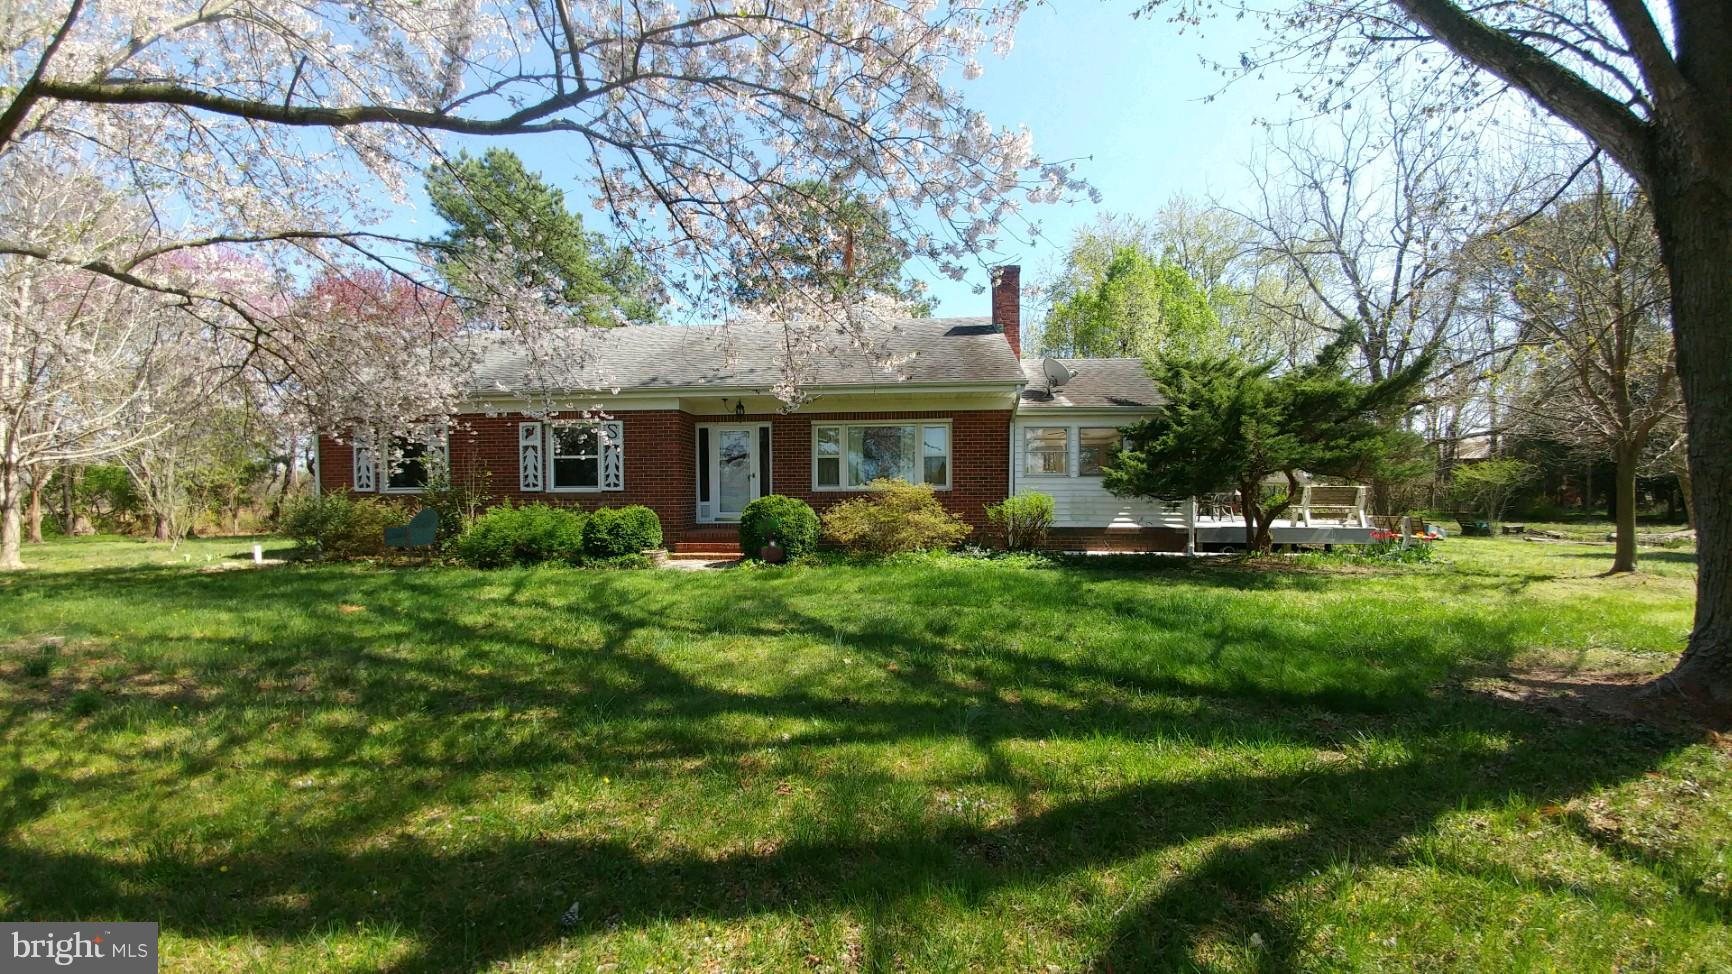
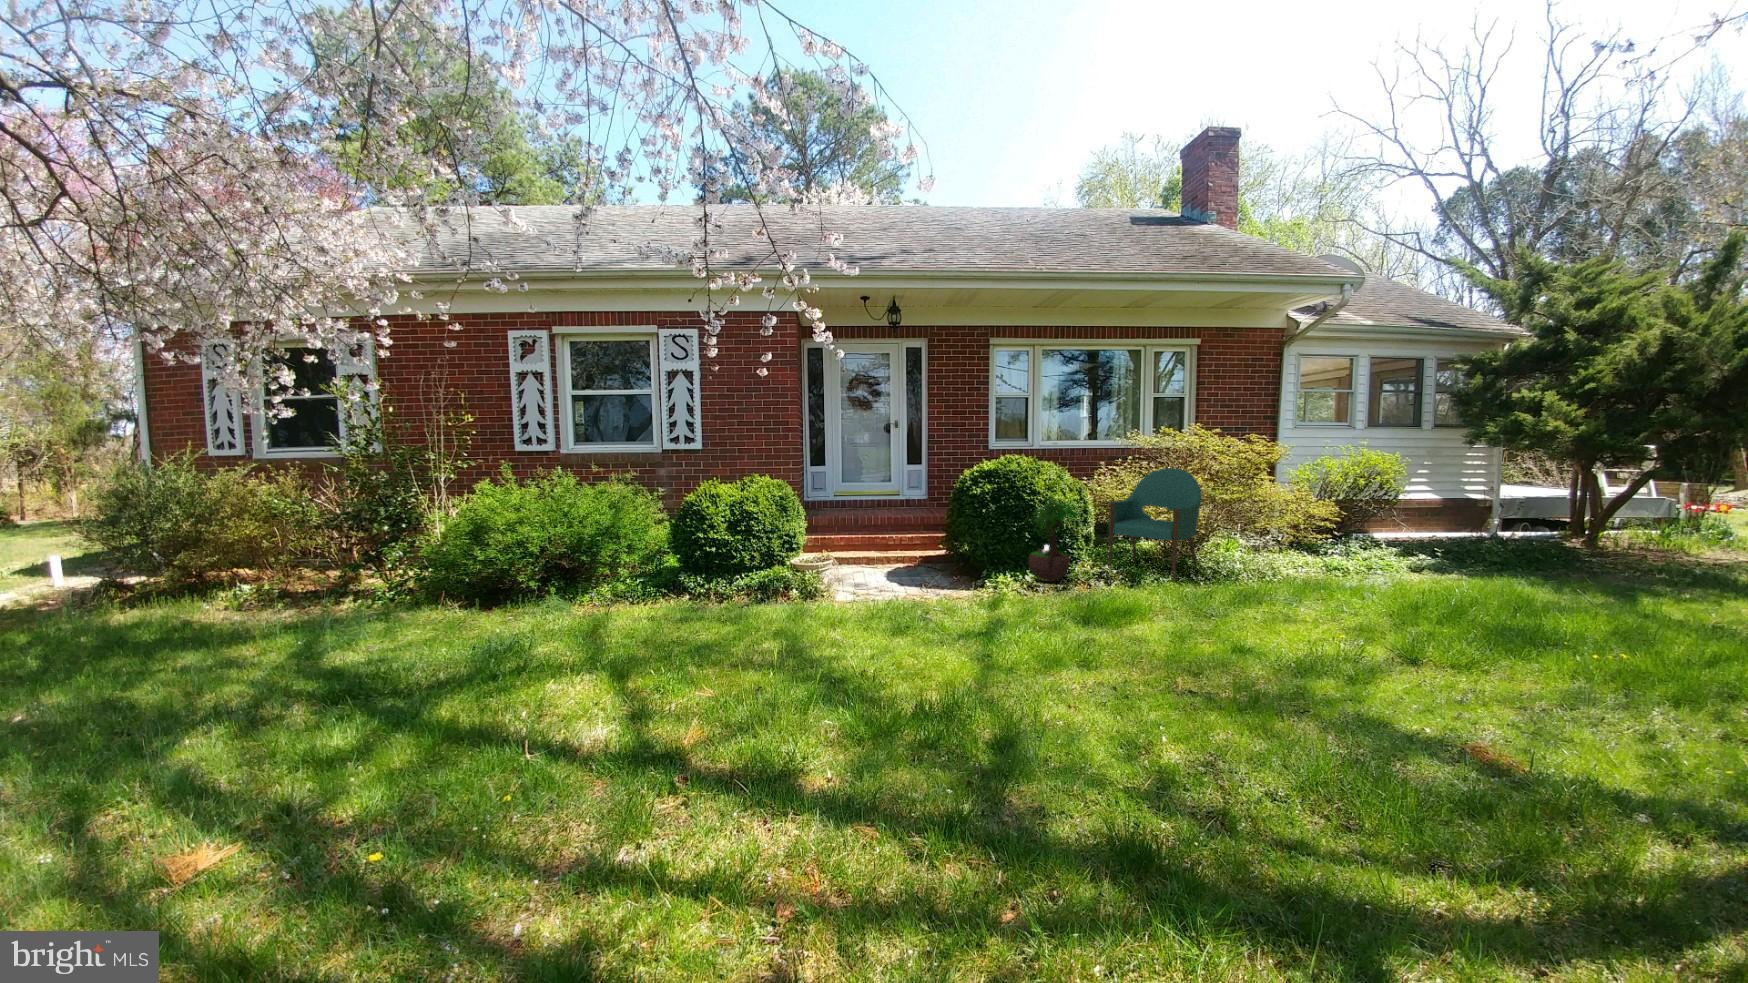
chair: present [383,508,439,566] -> present [1108,468,1202,581]

